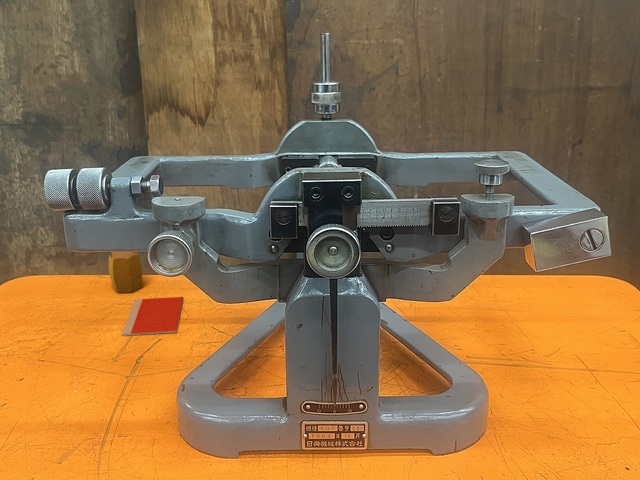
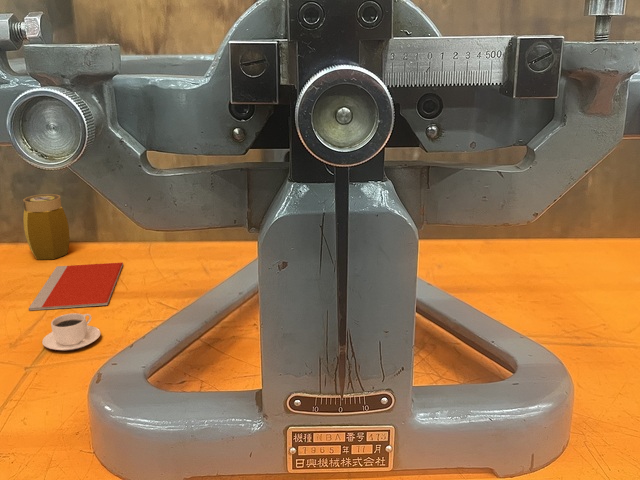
coffee cup: none [137,341,175,367] -> present [42,313,100,350]

